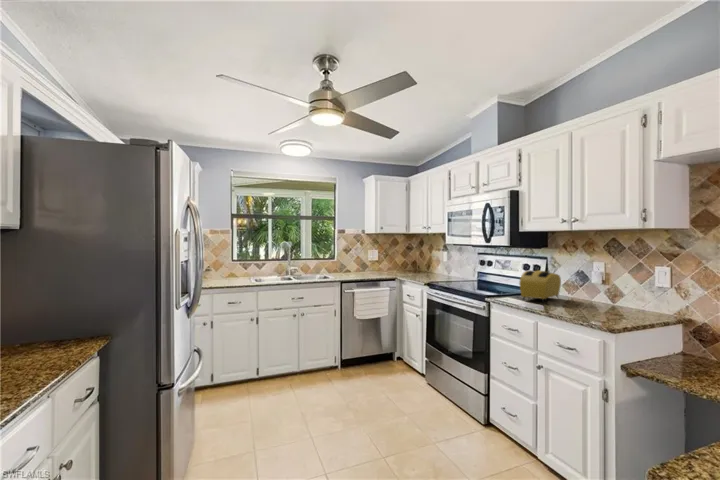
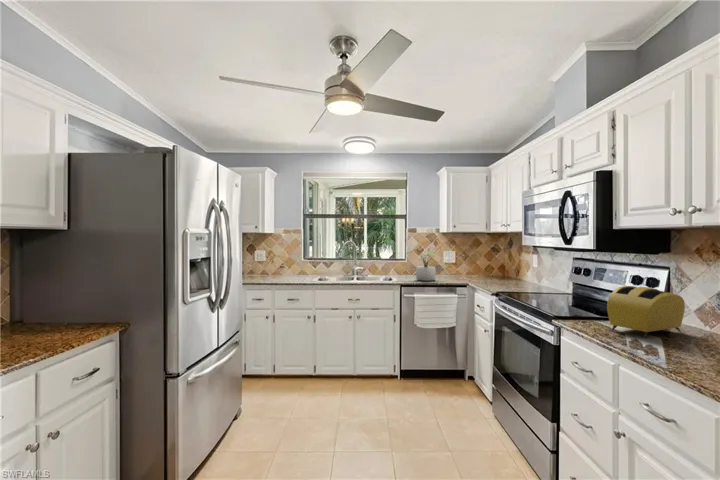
potted plant: none [340,251,372,277] -> present [416,254,436,281]

